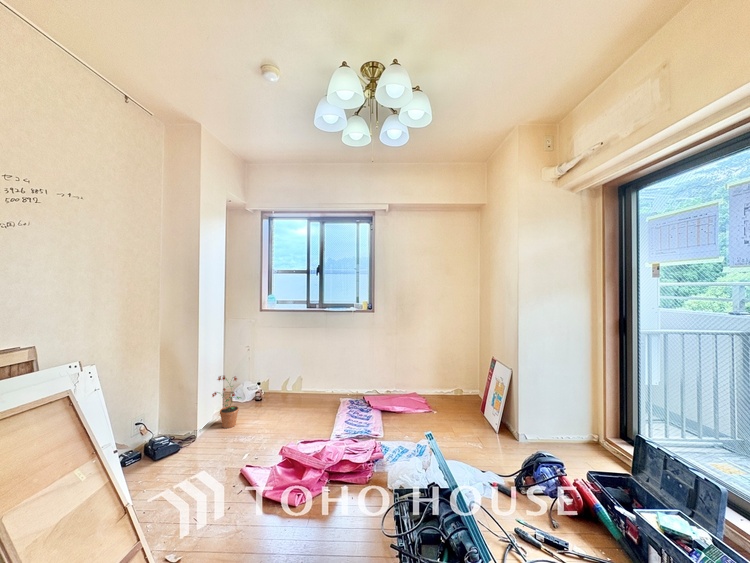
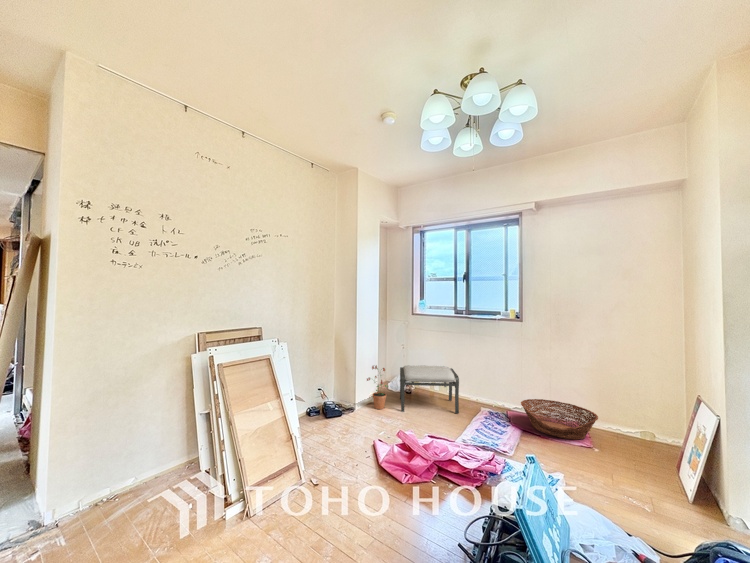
ottoman: none [251,363,321,423] -> present [400,365,459,413]
basket: none [376,378,433,408] -> present [521,399,598,440]

